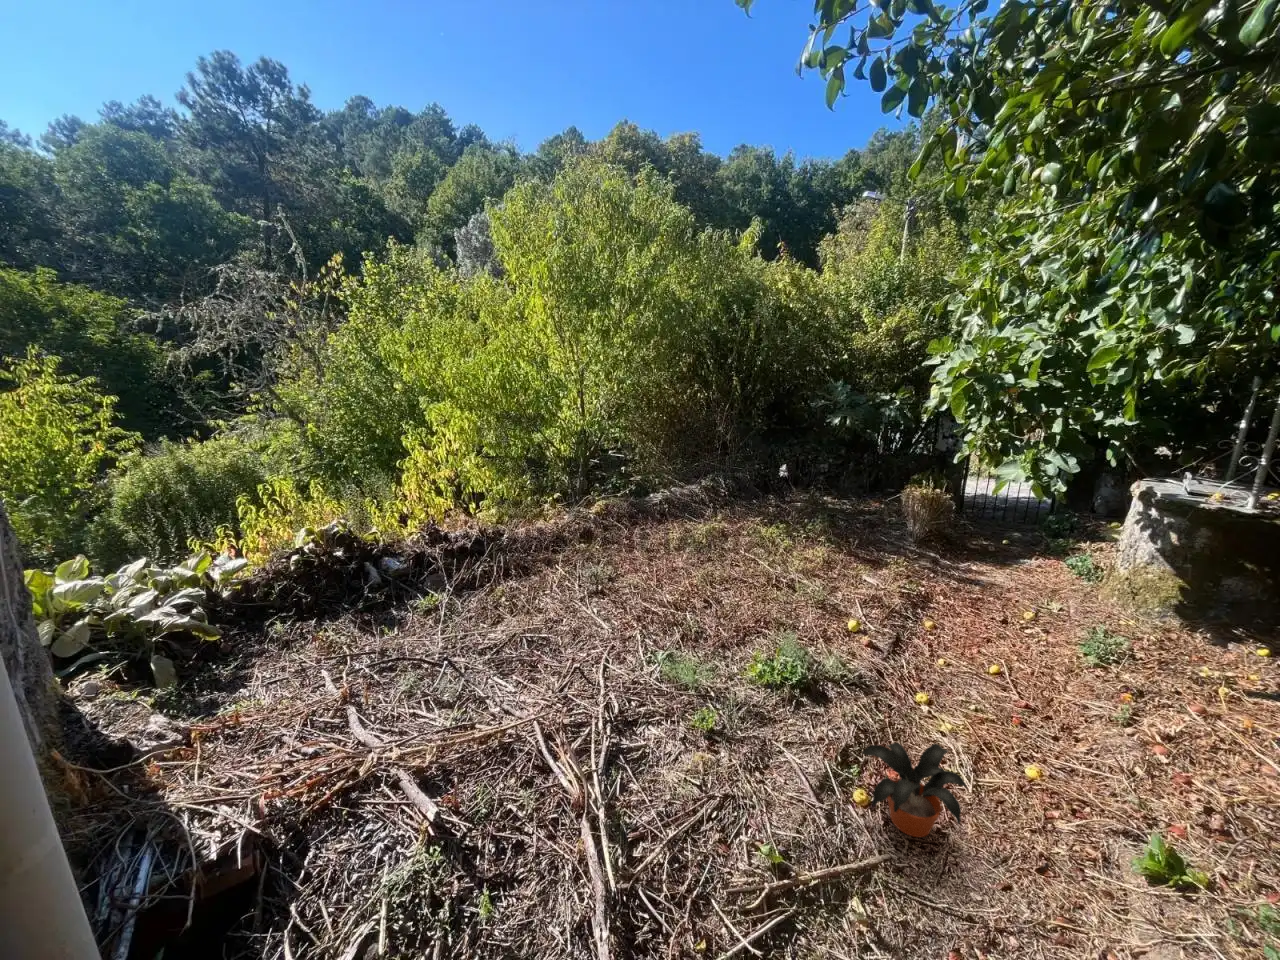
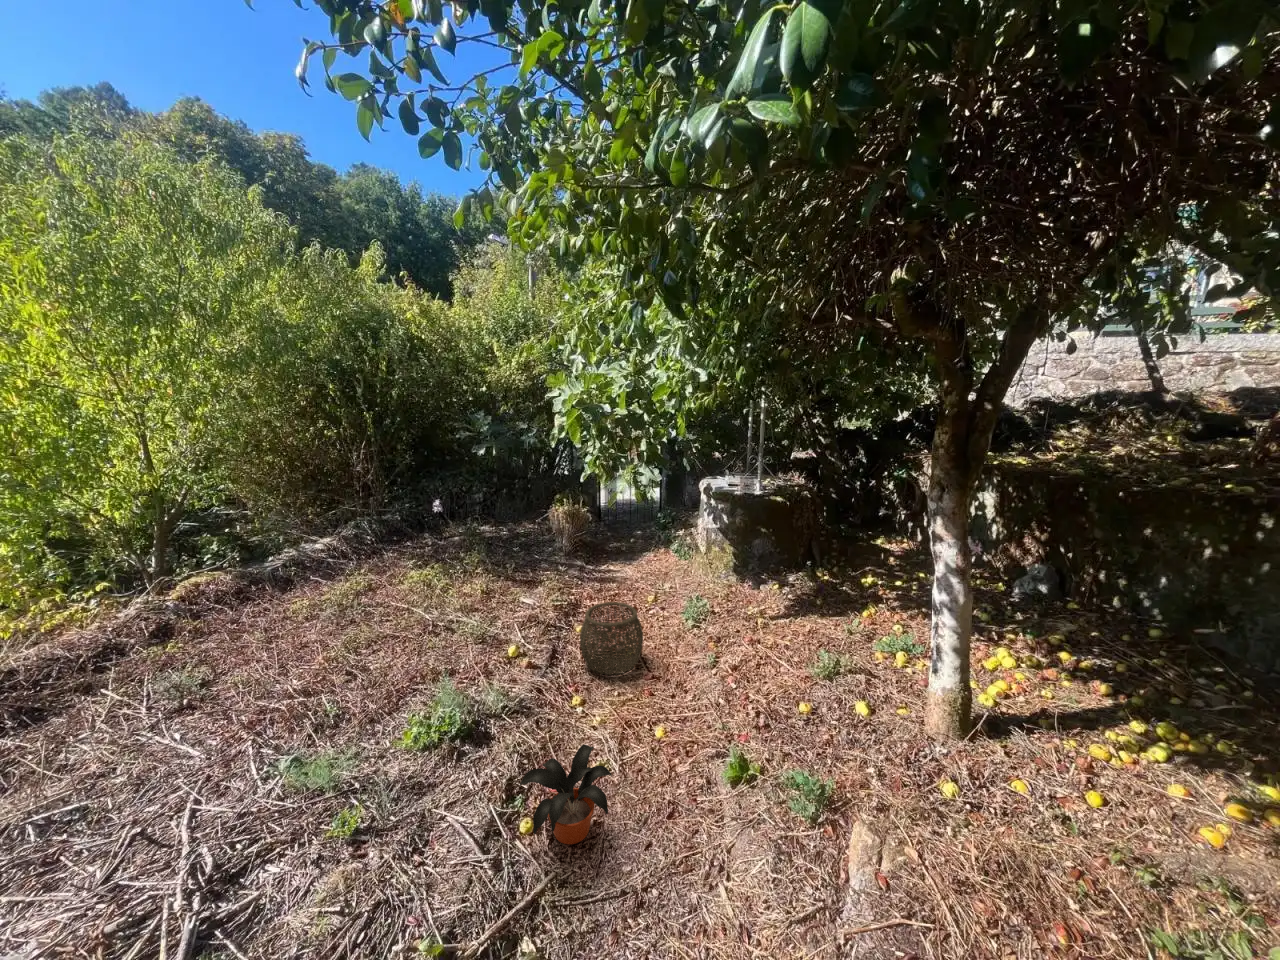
woven basket: none [933,603,1020,689] -> present [580,602,643,675]

